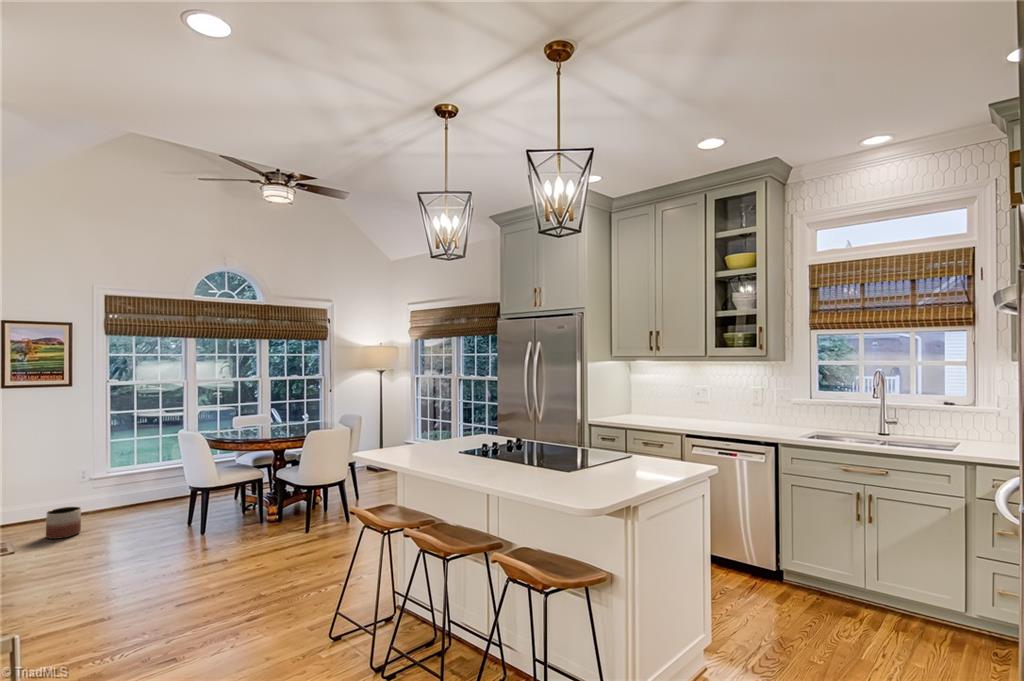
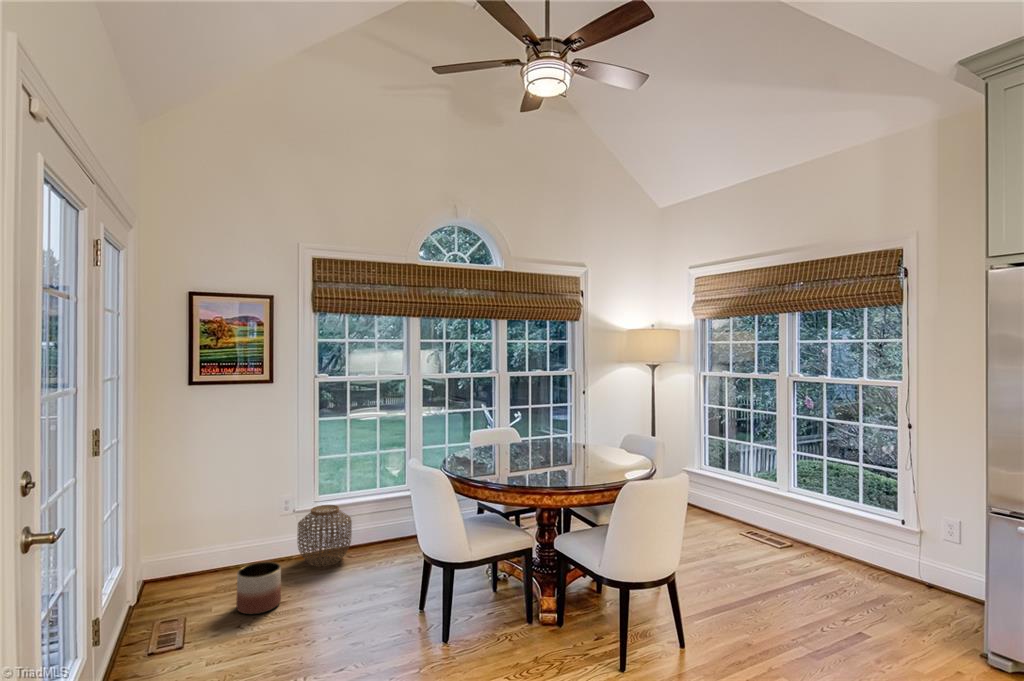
woven basket: none [92,473,137,516] -> present [297,505,352,567]

